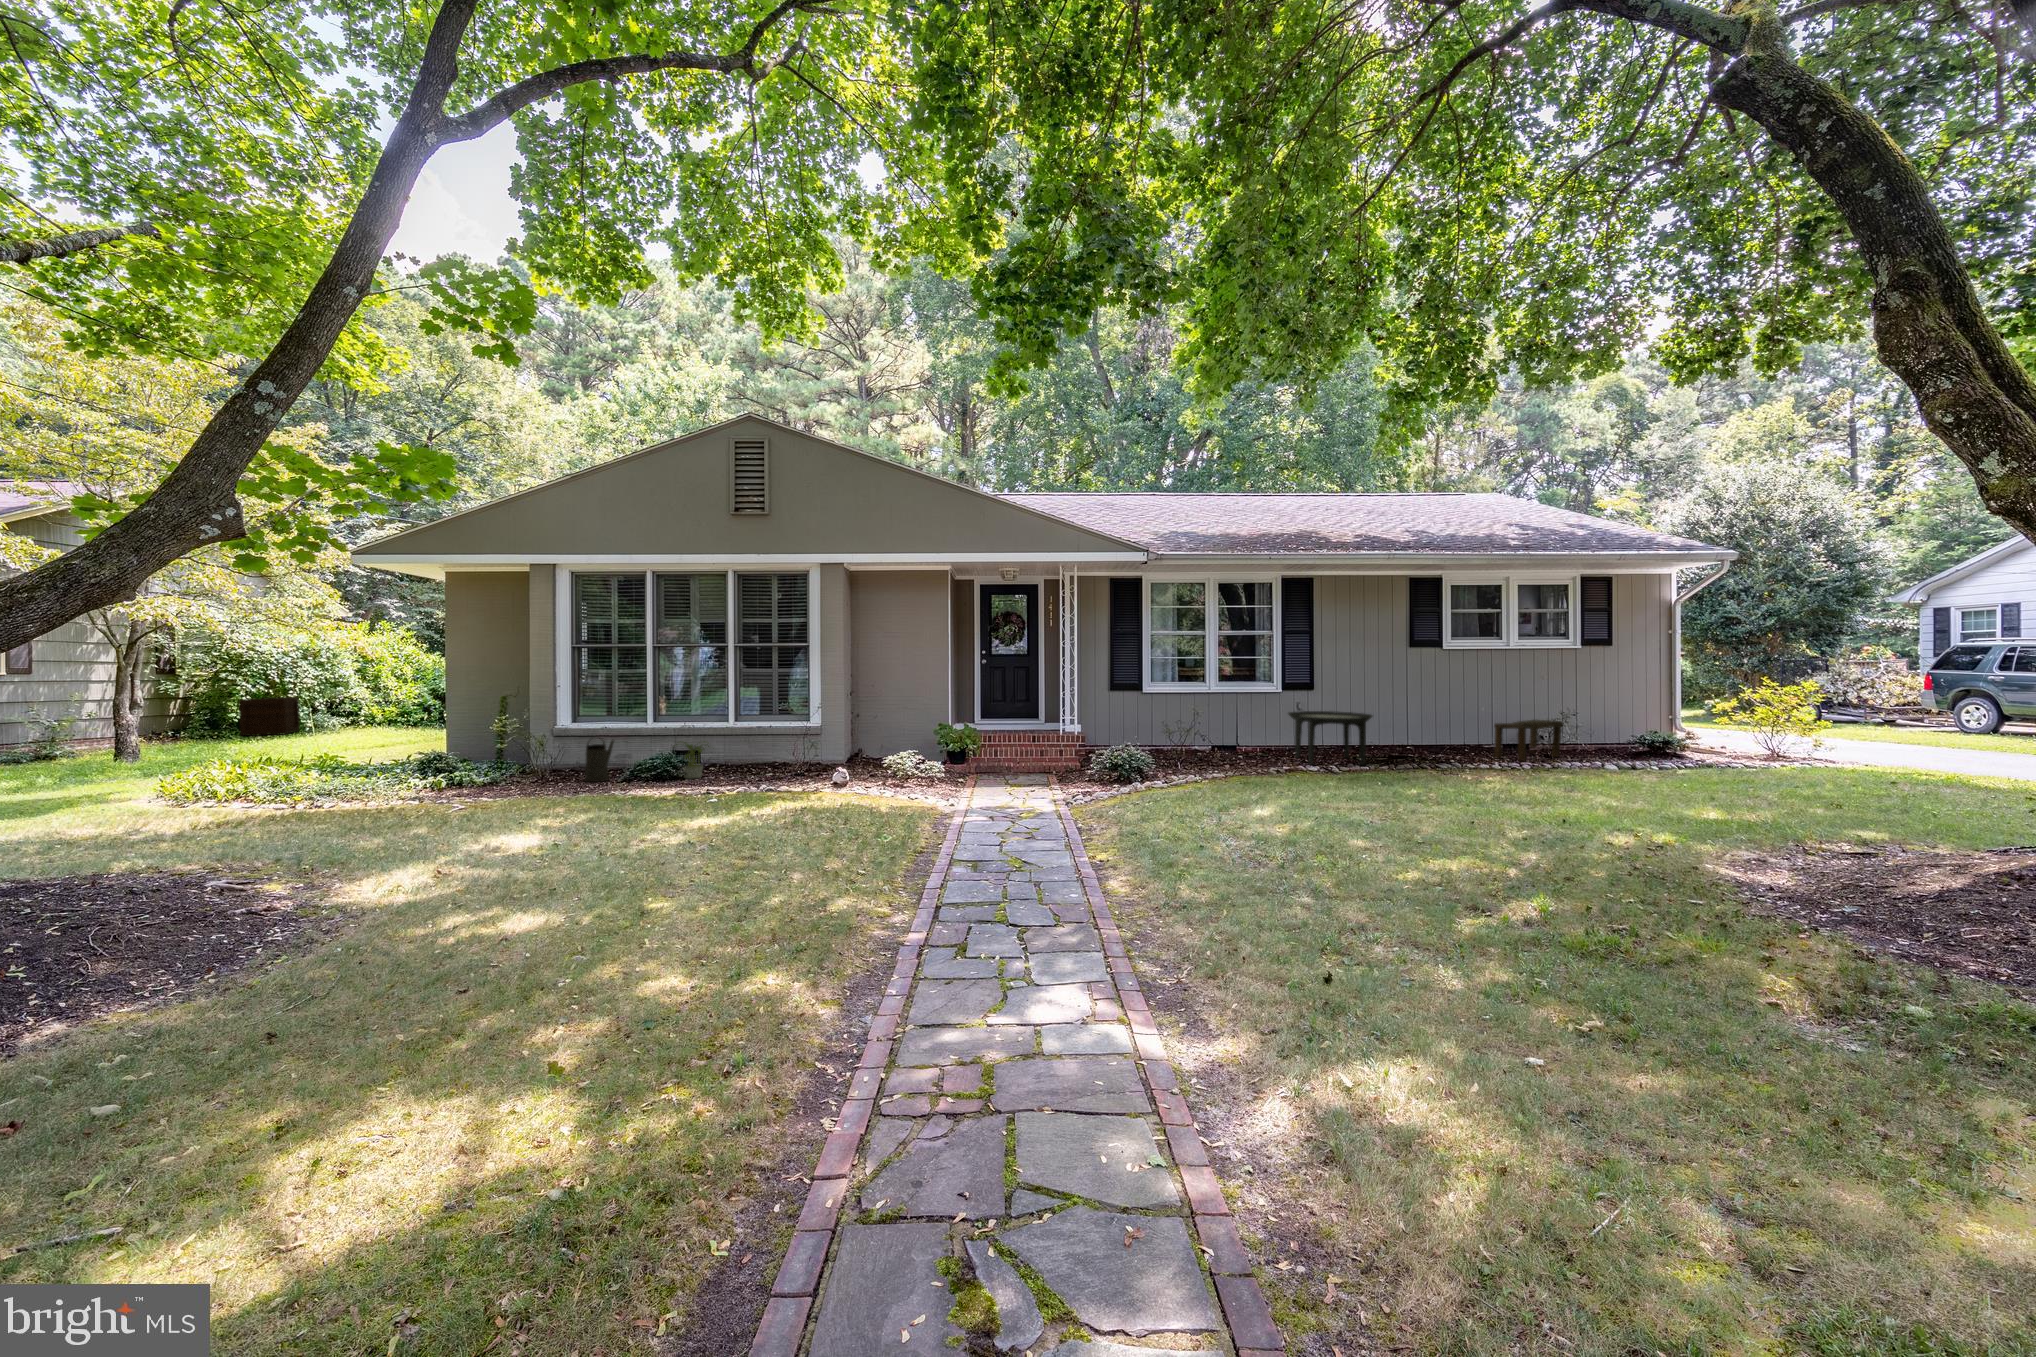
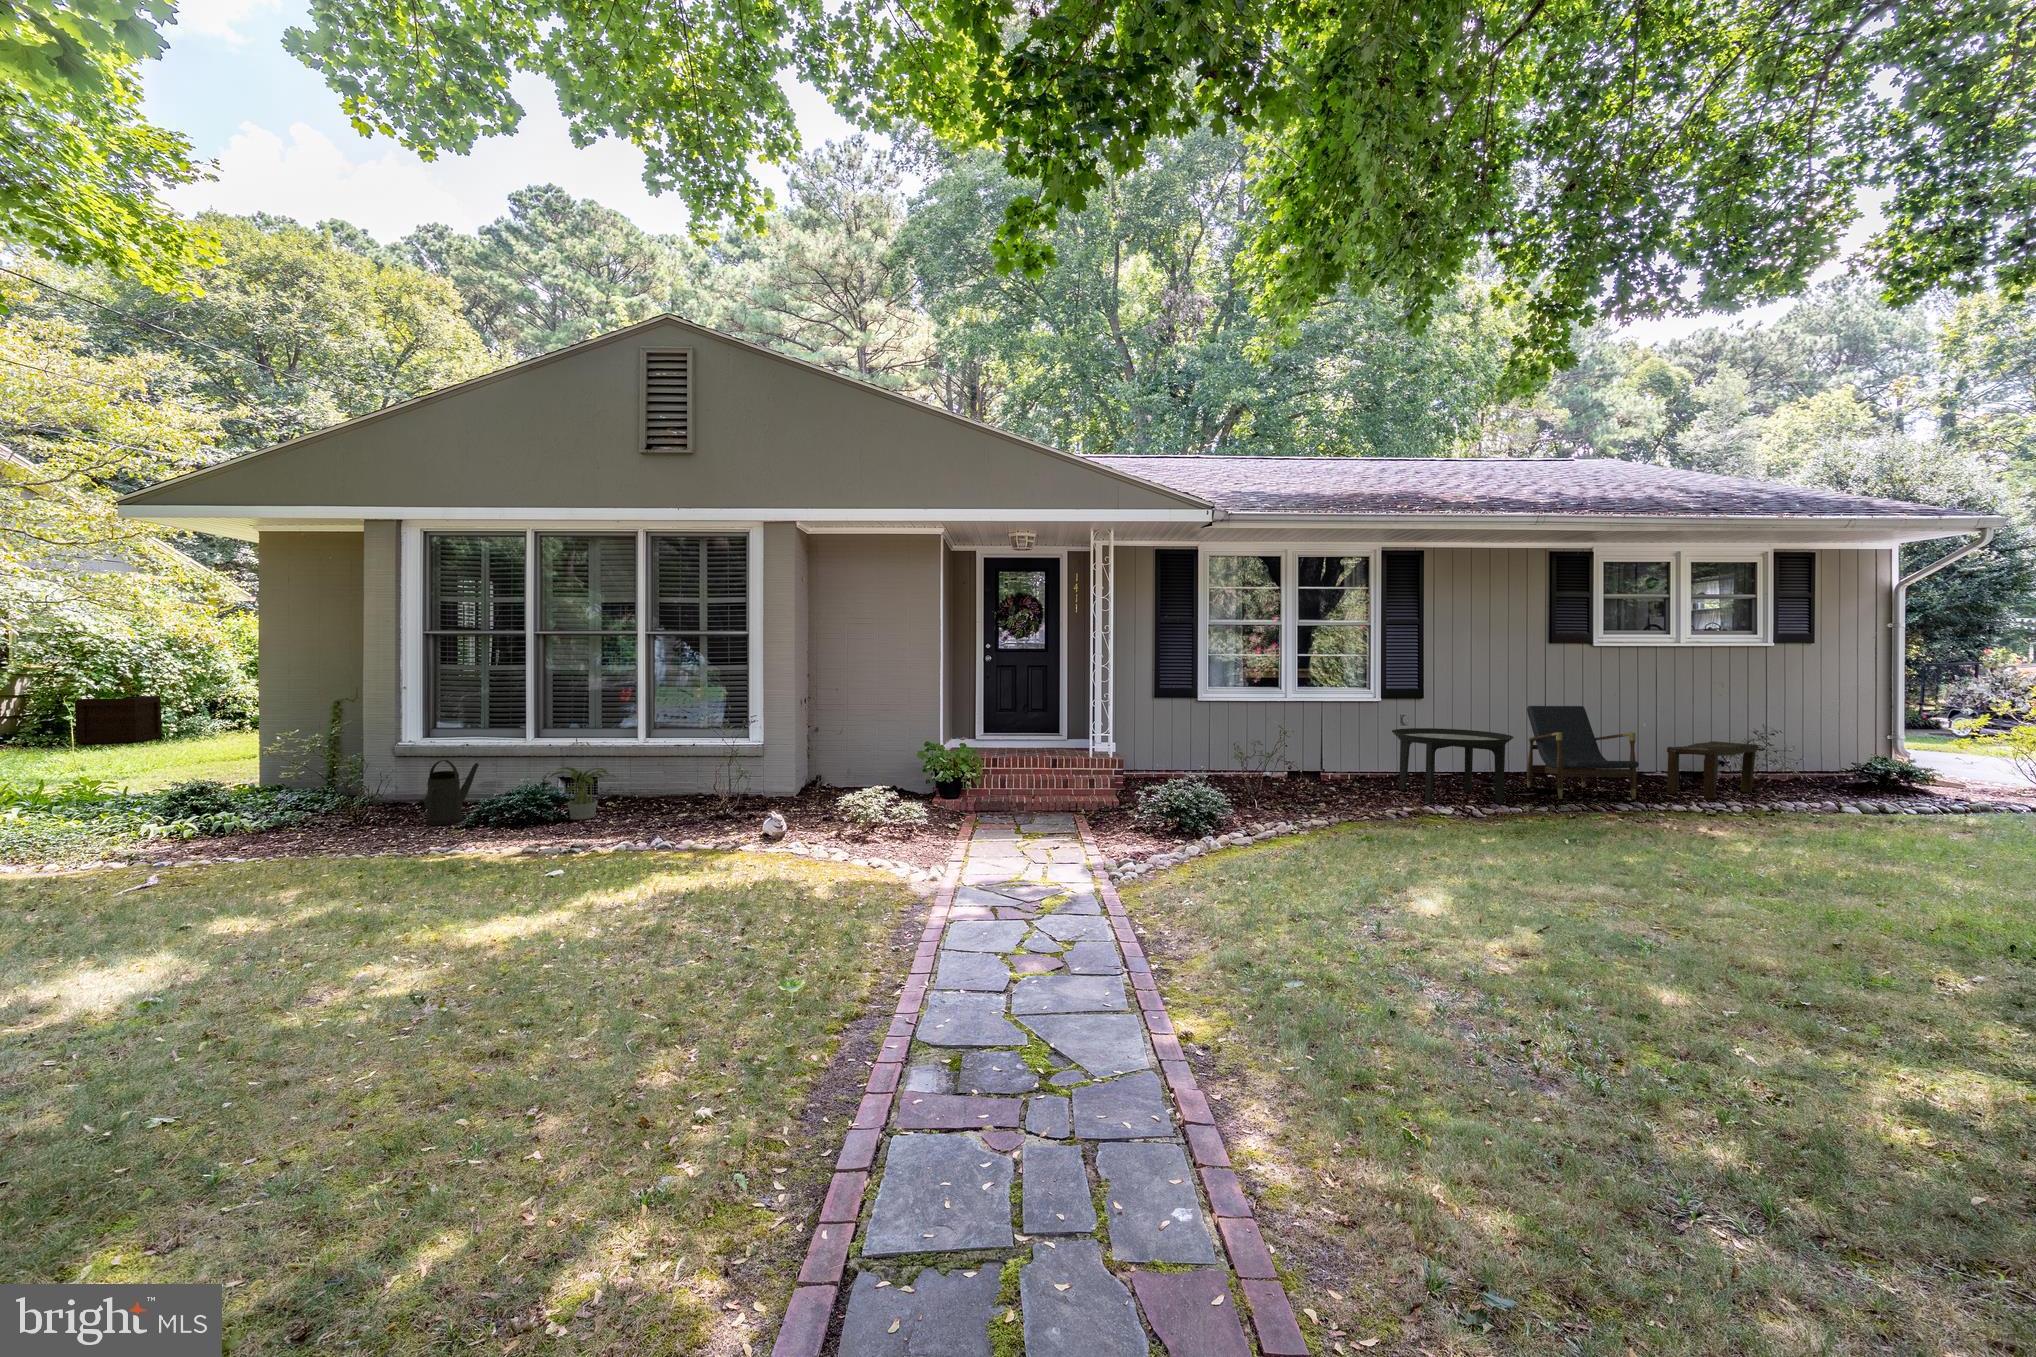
lounge chair: none [1393,693,1467,762] -> present [1527,706,1639,799]

